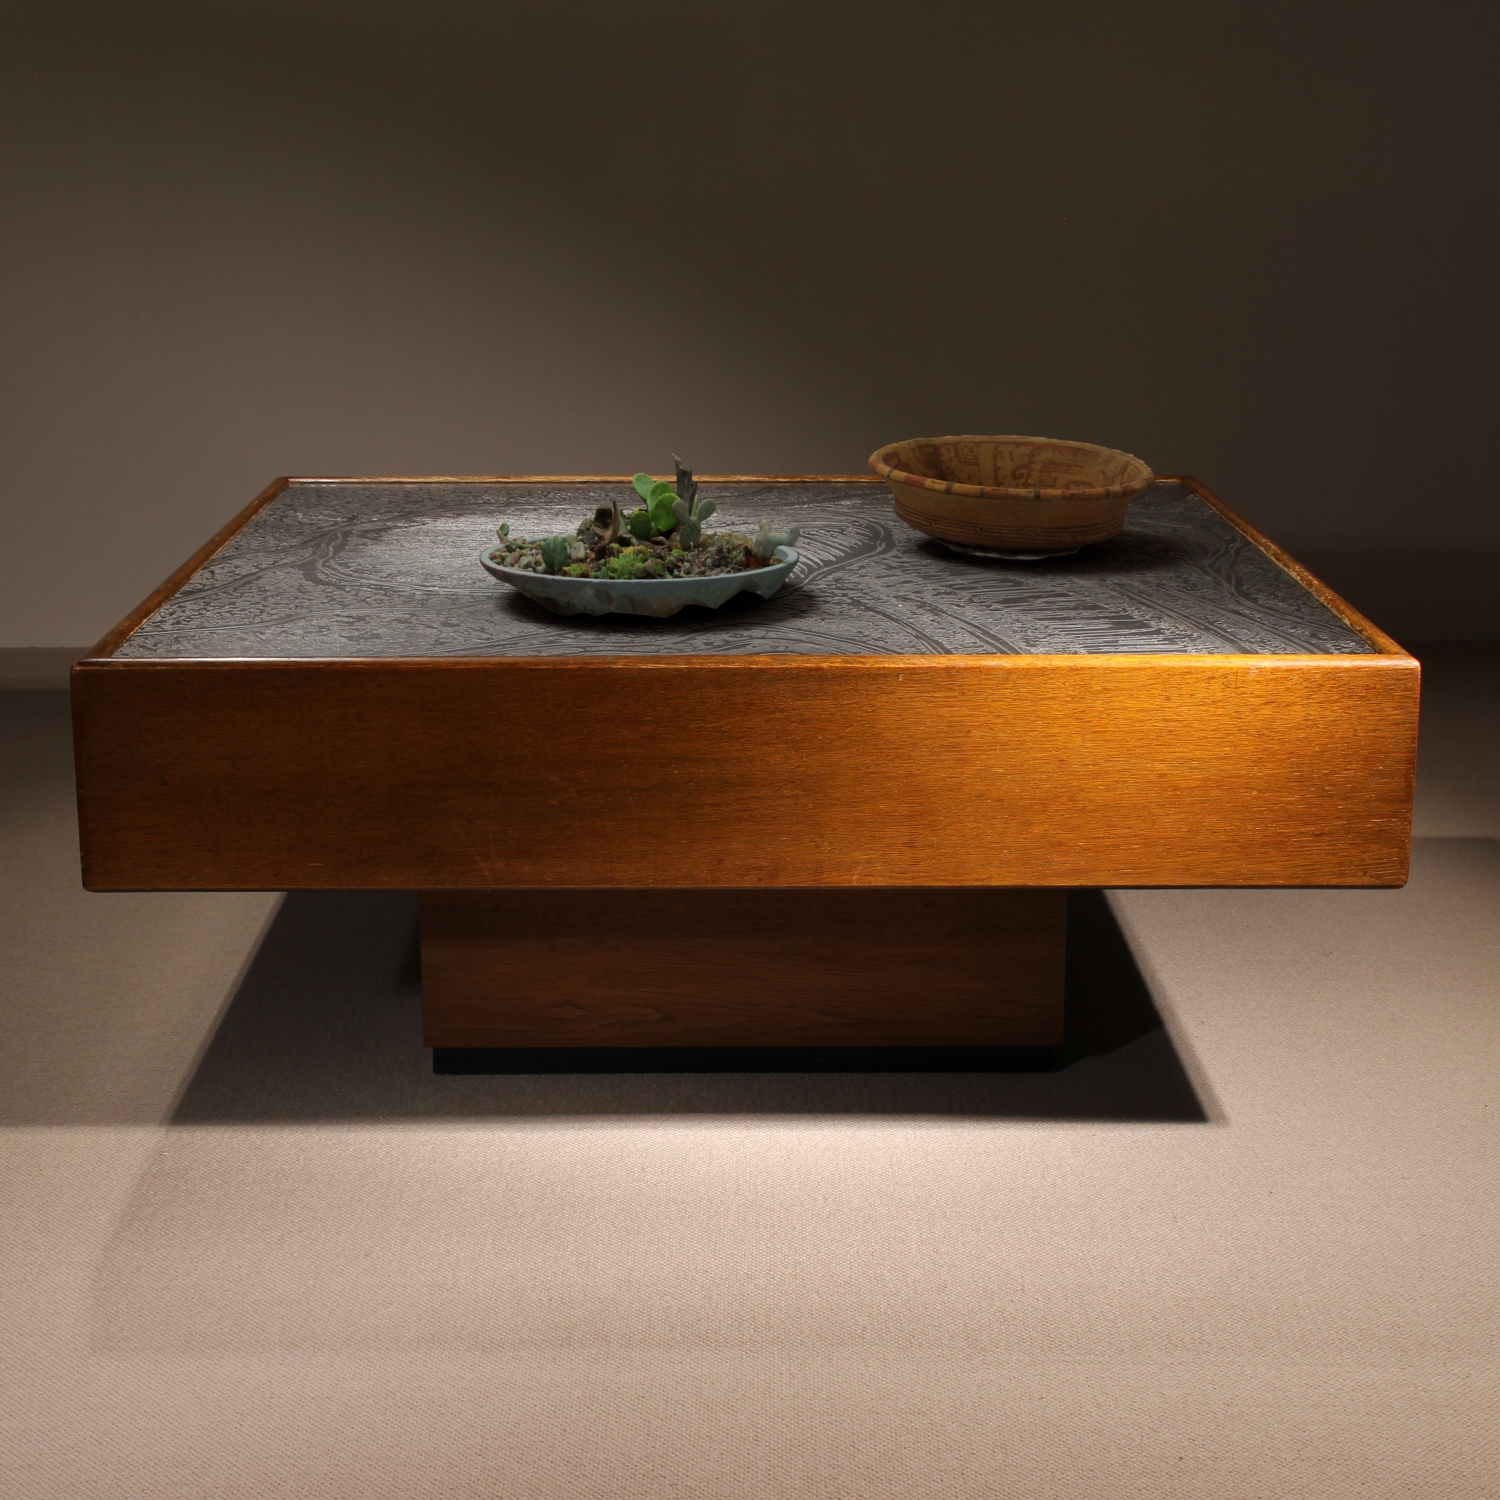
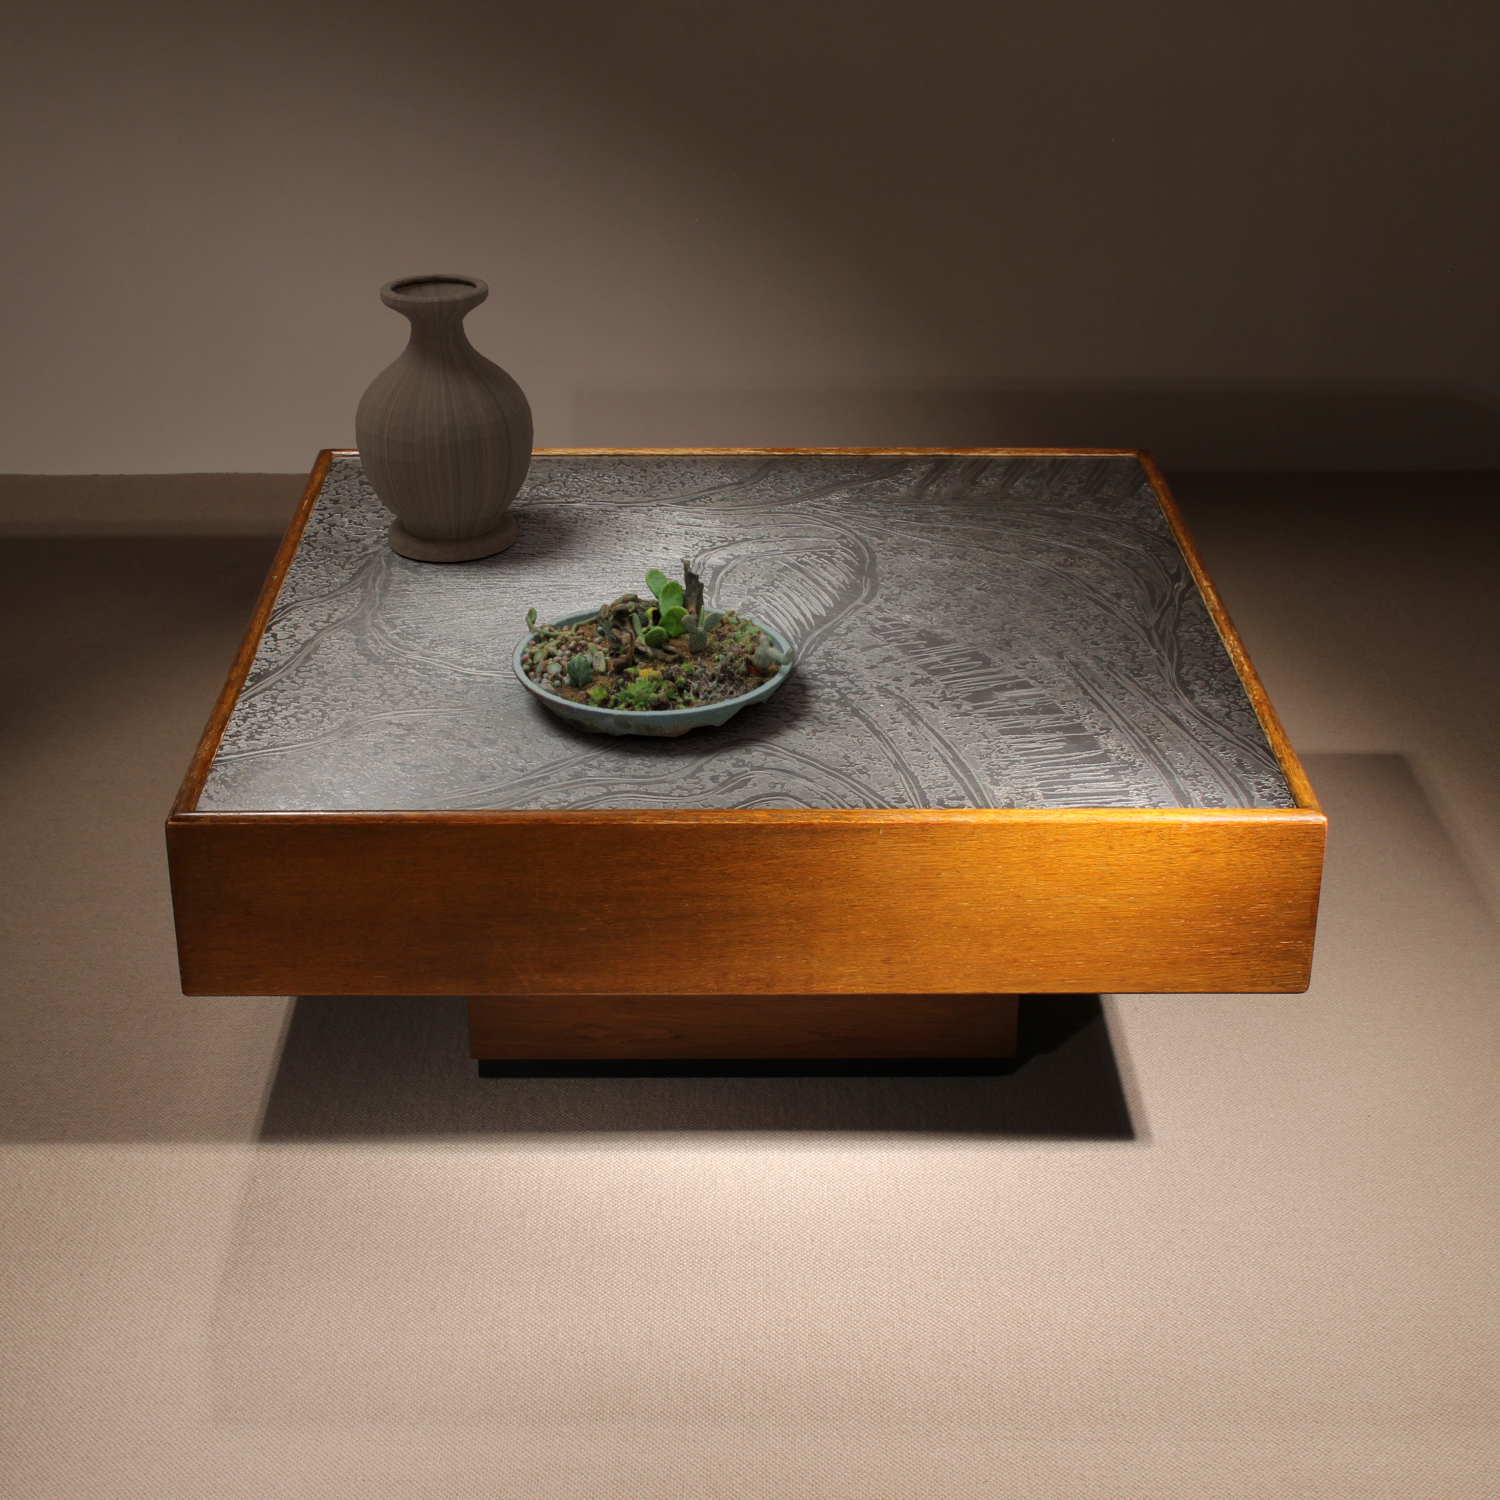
vase: none [315,230,512,532] -> present [355,274,534,562]
decorative bowl: present [868,435,1155,558] -> none [856,471,1111,614]

